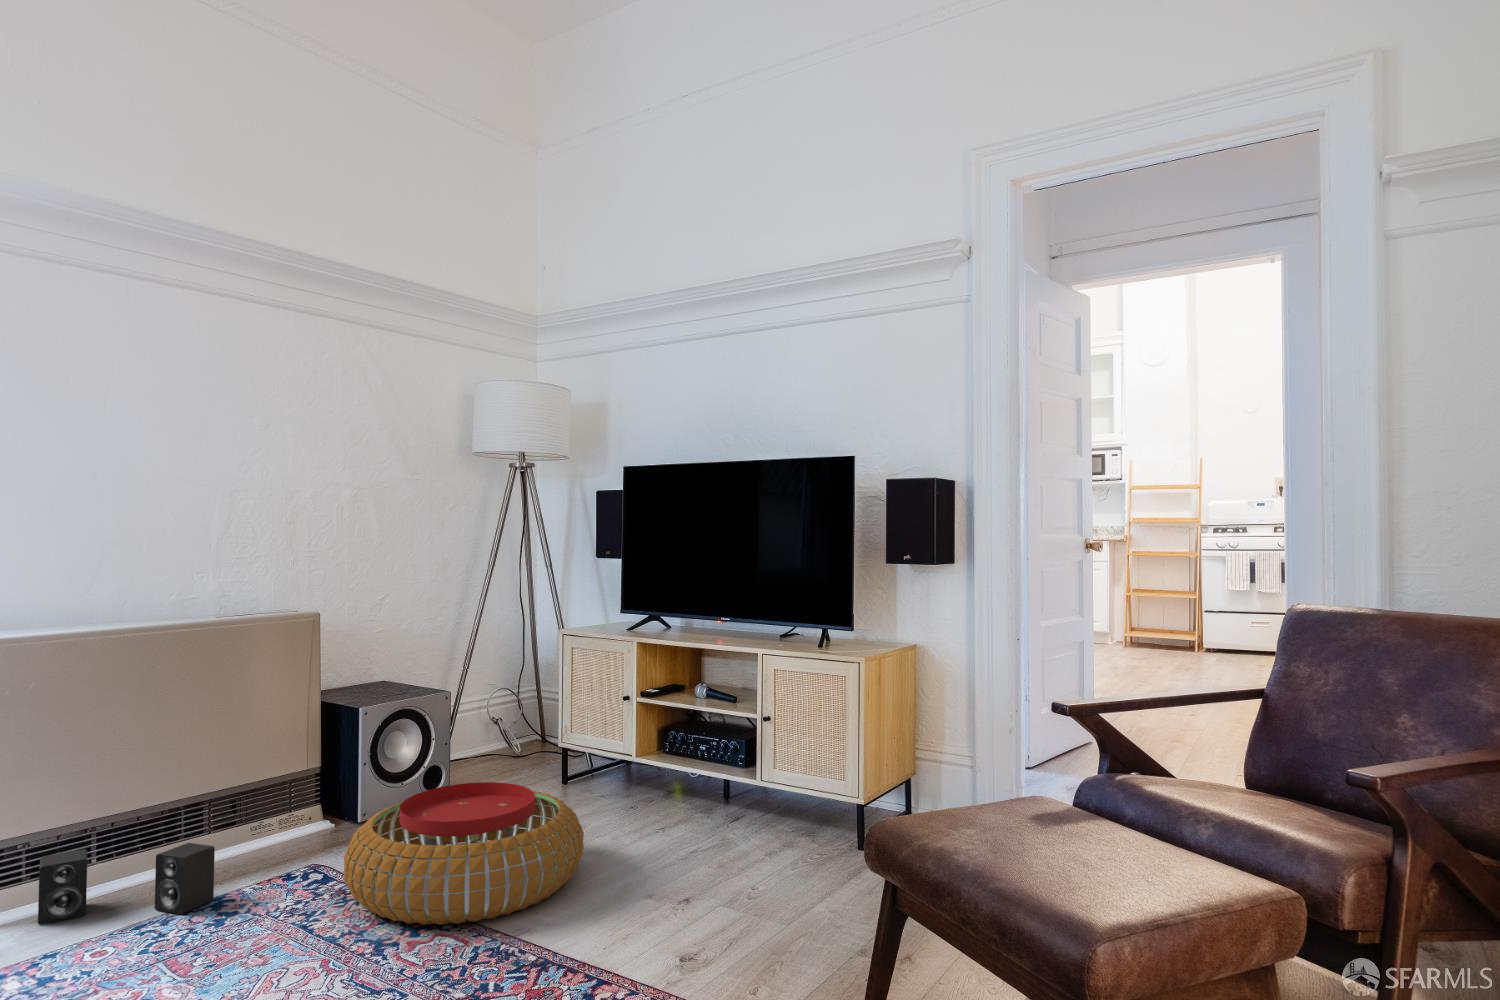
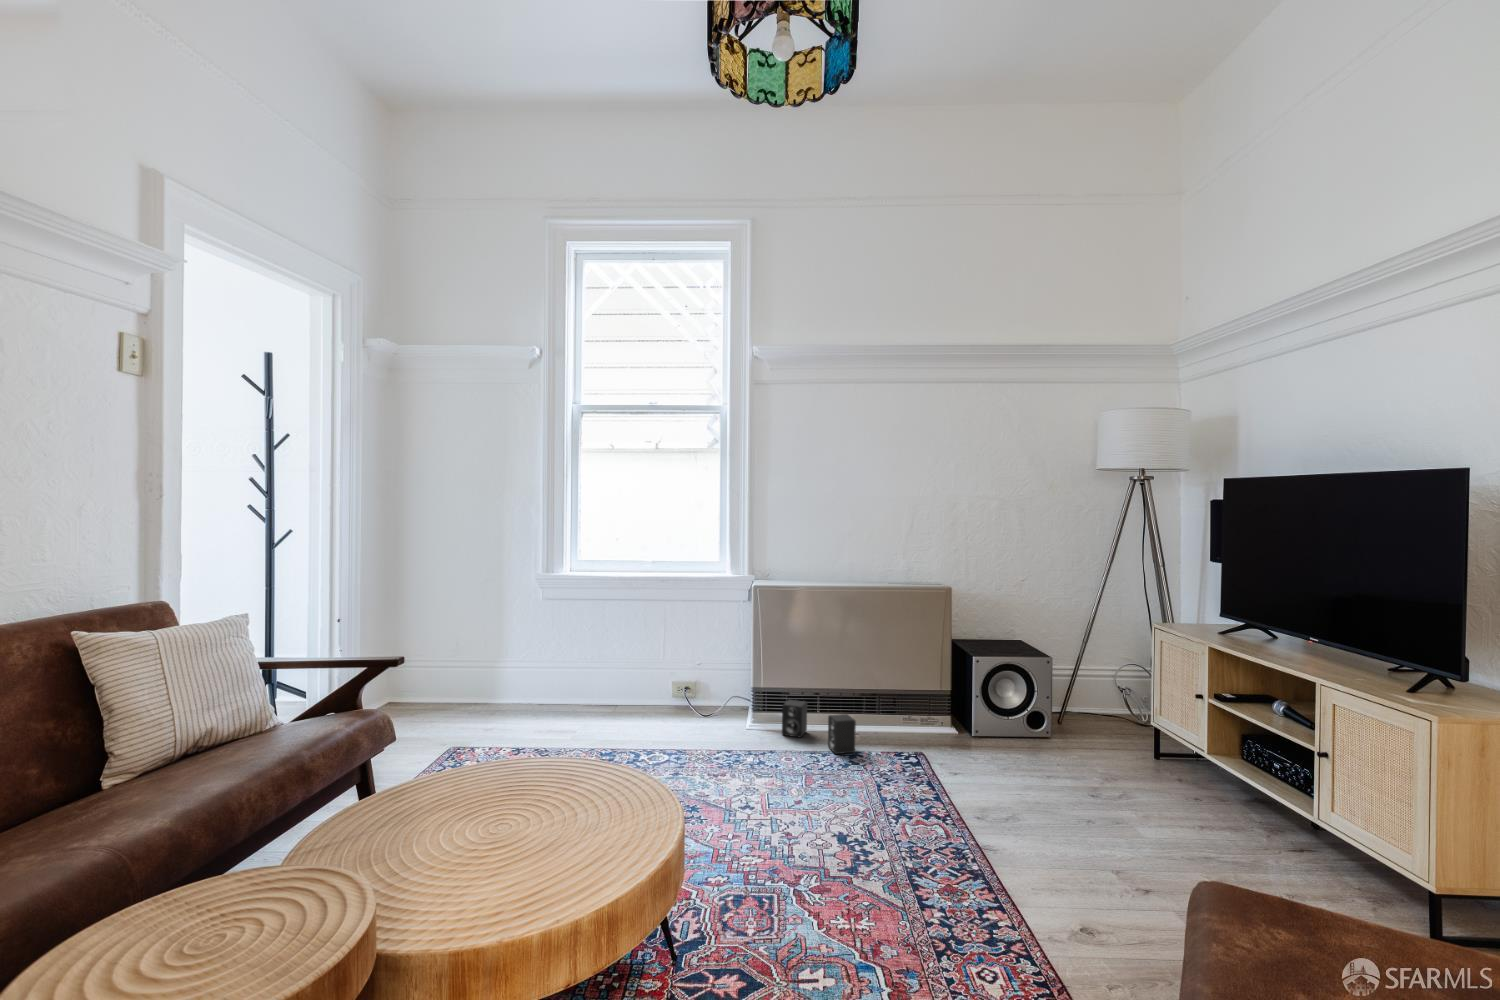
pouf: present [344,782,584,925] -> none [906,725,1090,836]

